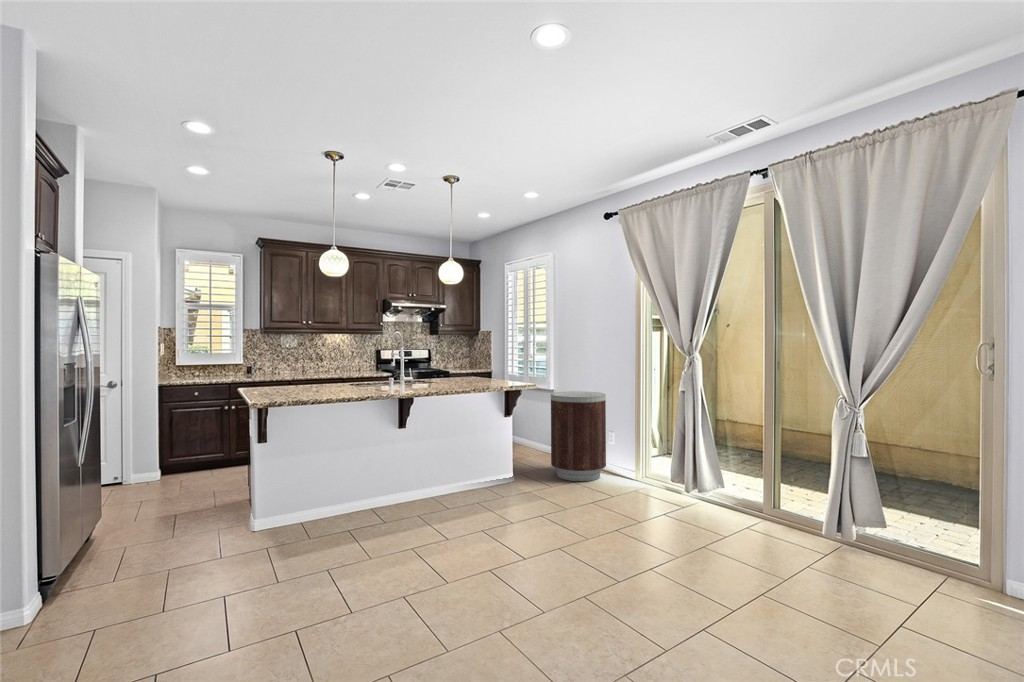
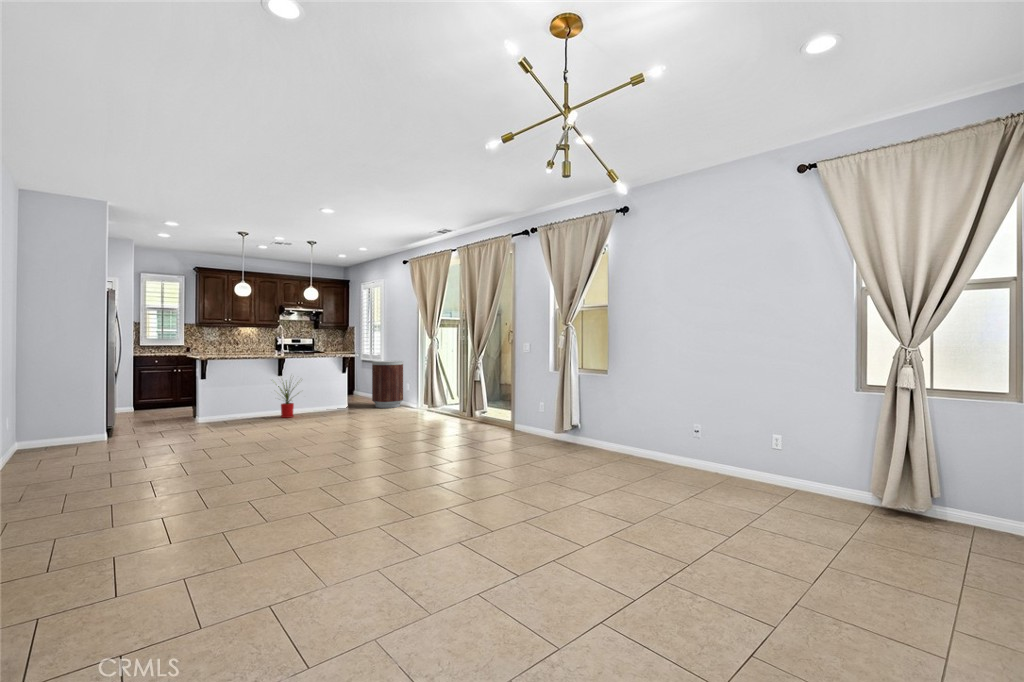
house plant: none [386,423,452,513] -> present [278,382,295,418]

